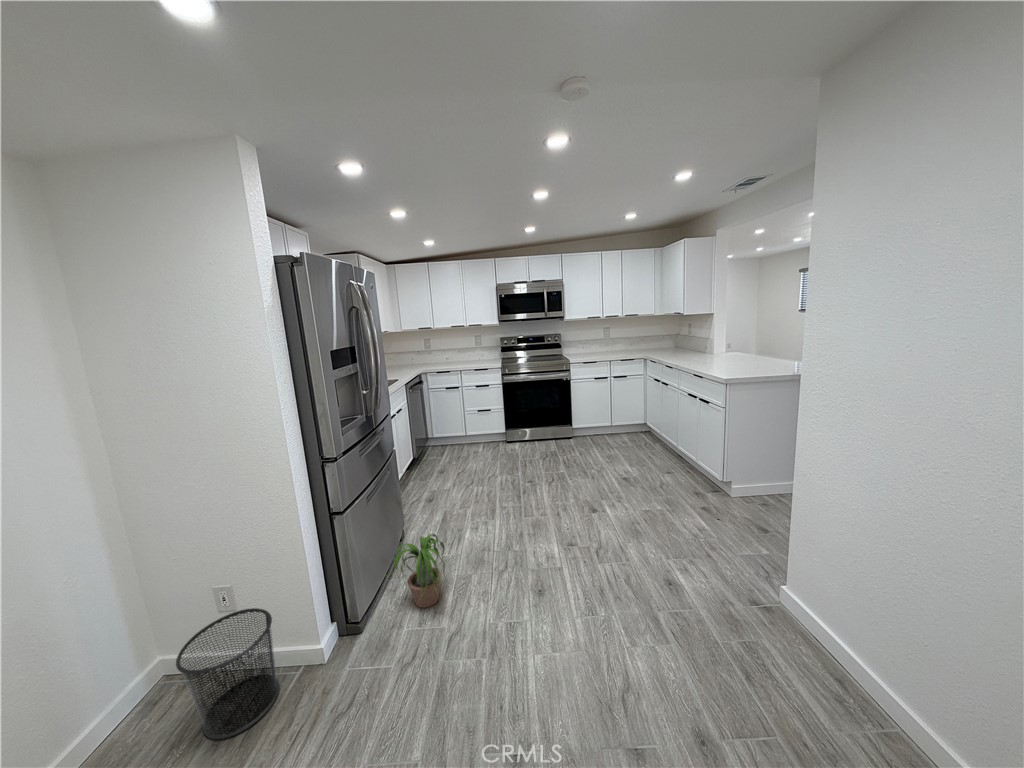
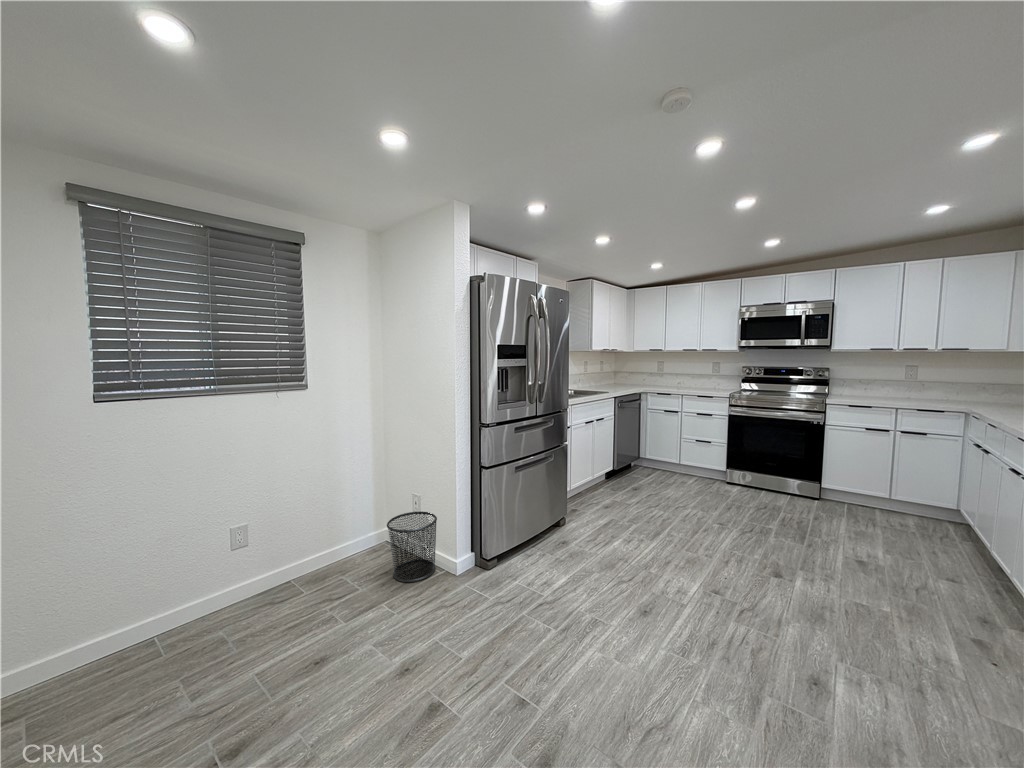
potted plant: present [394,534,445,608] -> none [517,515,577,576]

